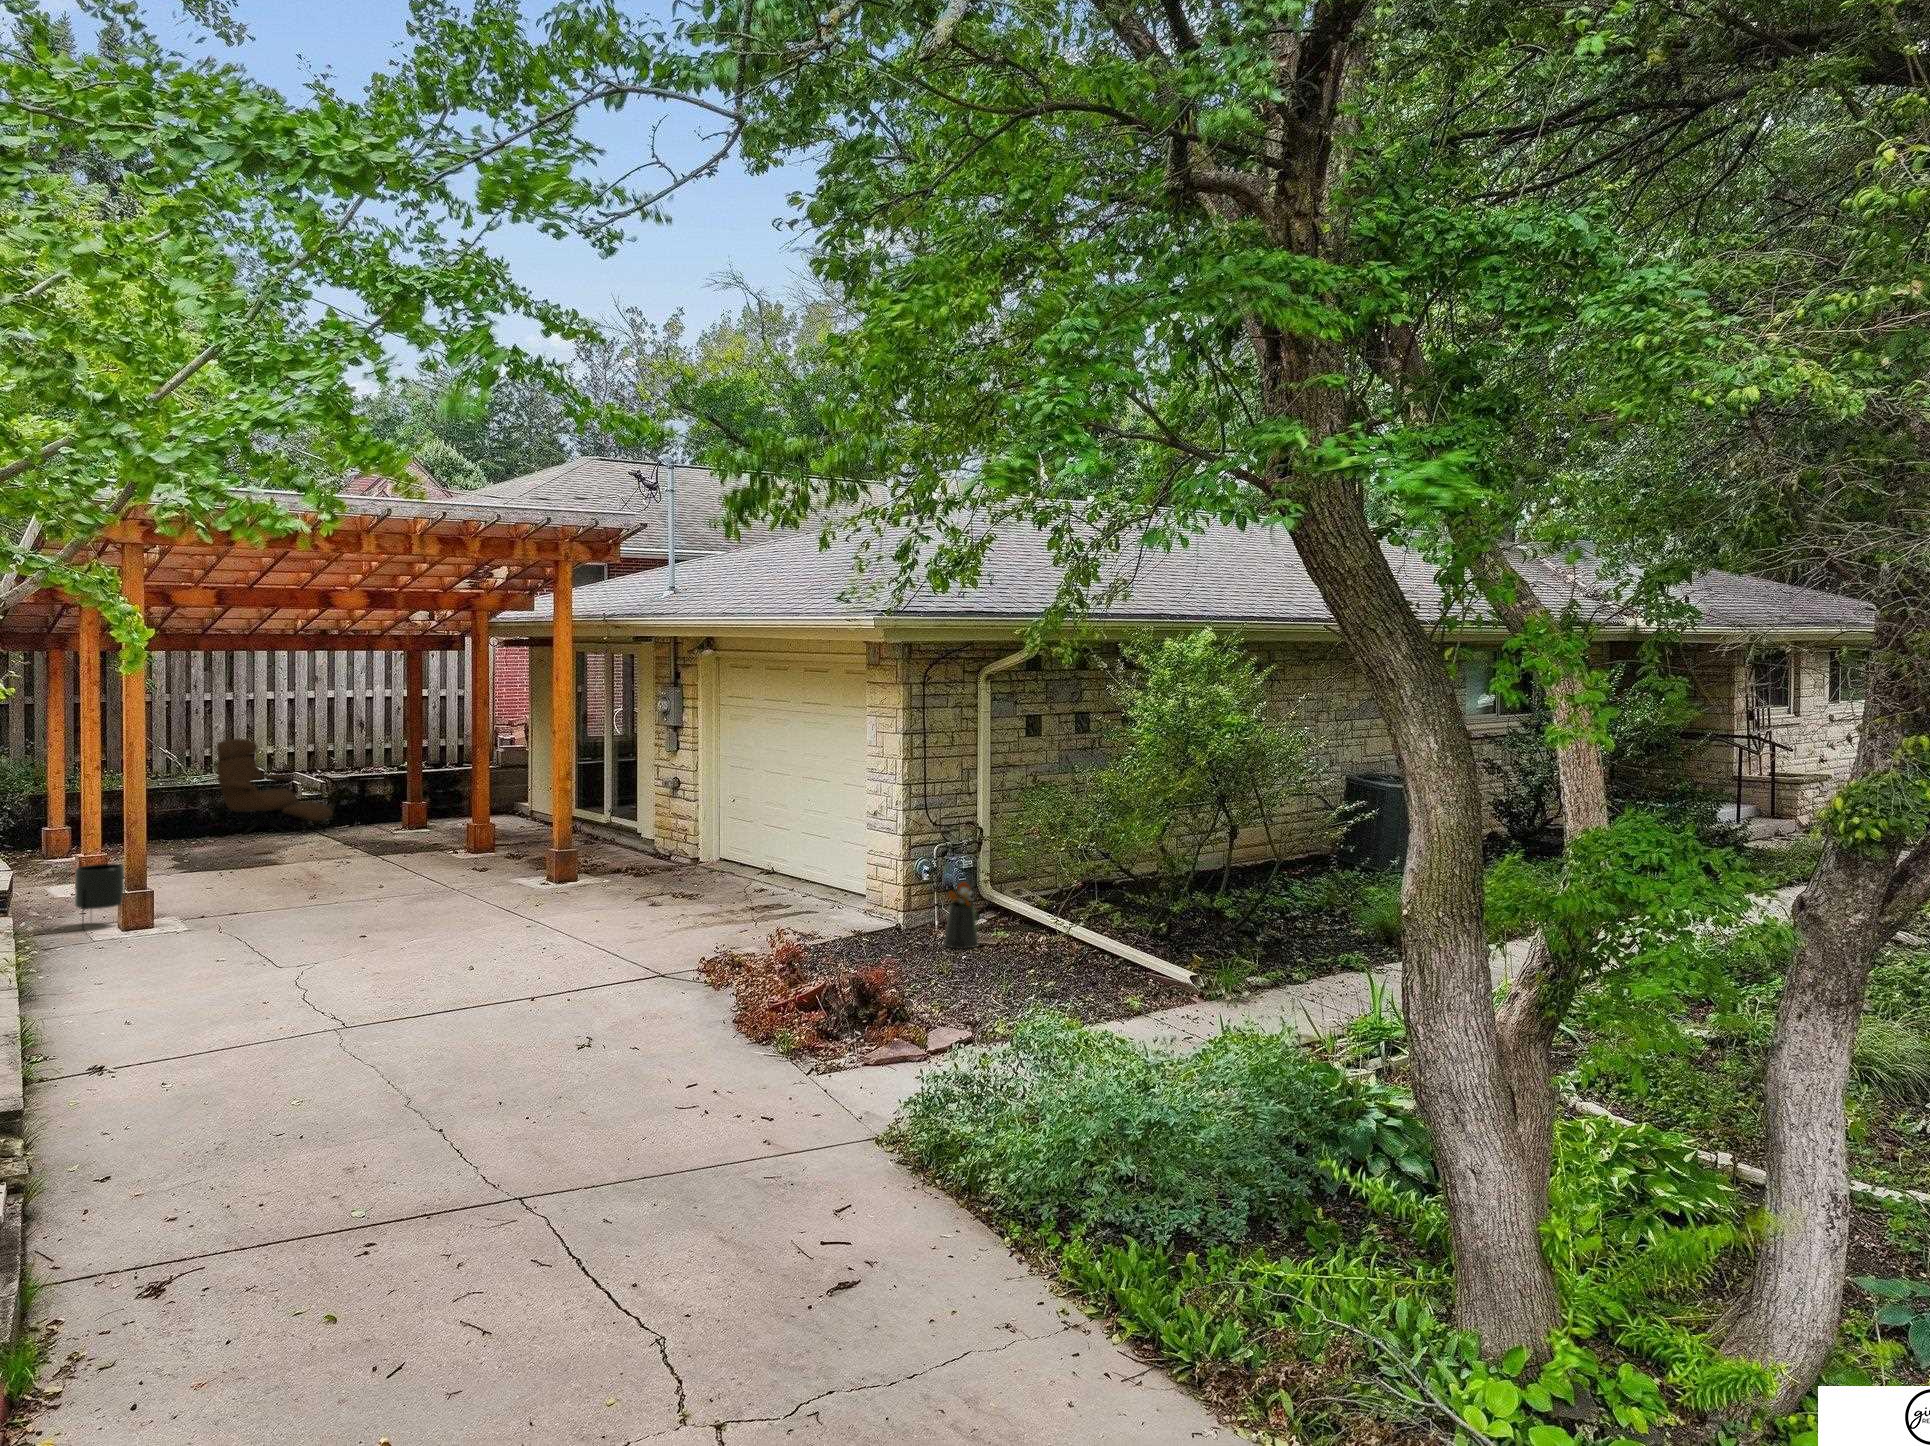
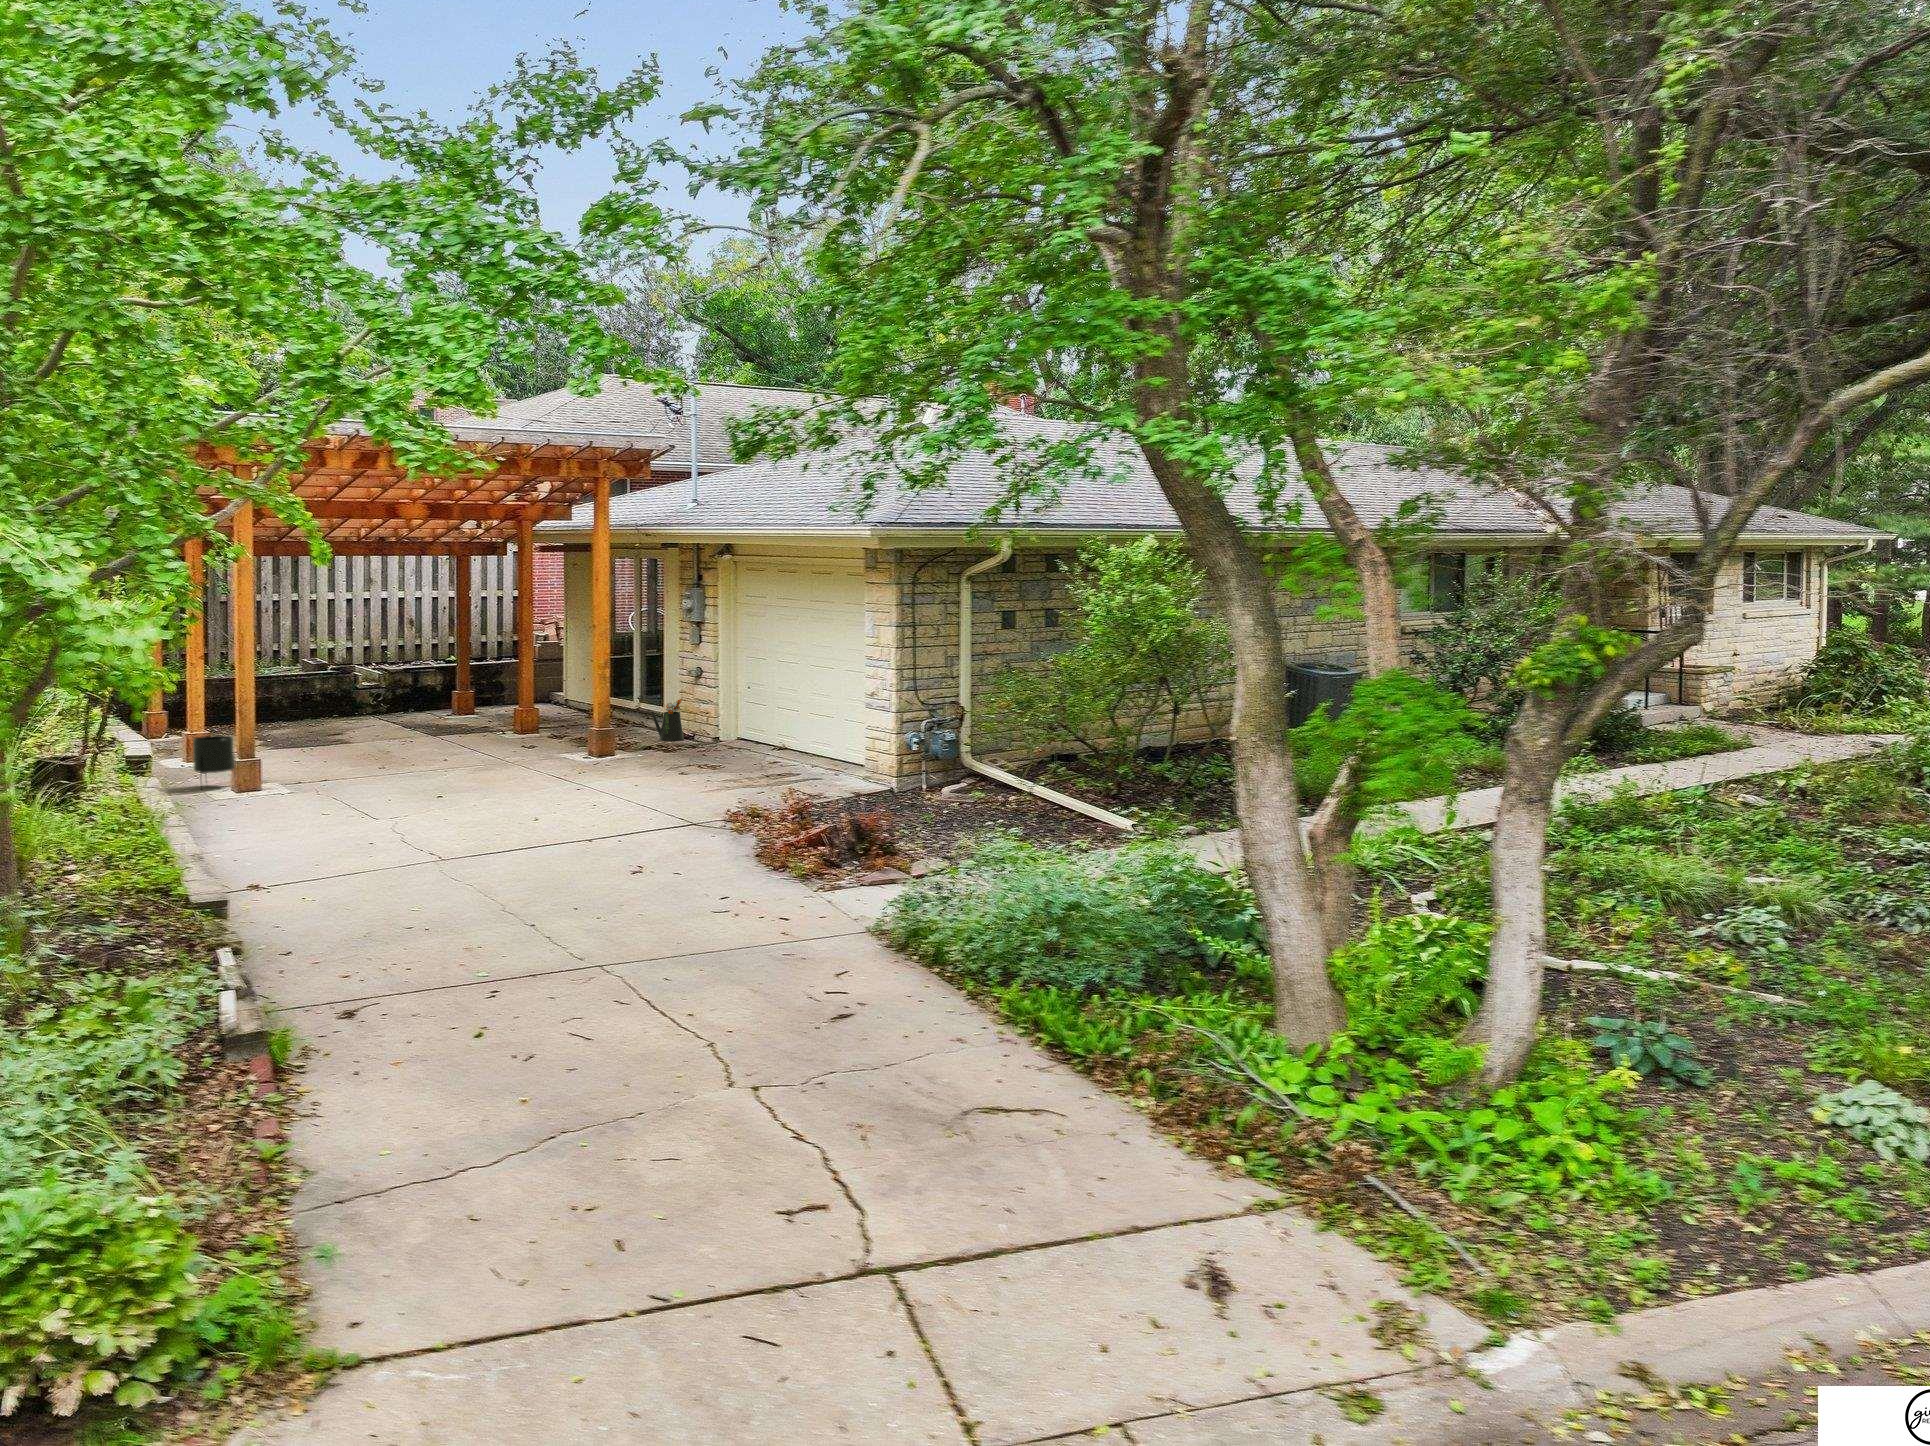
lounge chair: present [217,739,333,834] -> none [288,634,392,719]
watering can: present [944,882,979,949] -> present [652,699,684,741]

